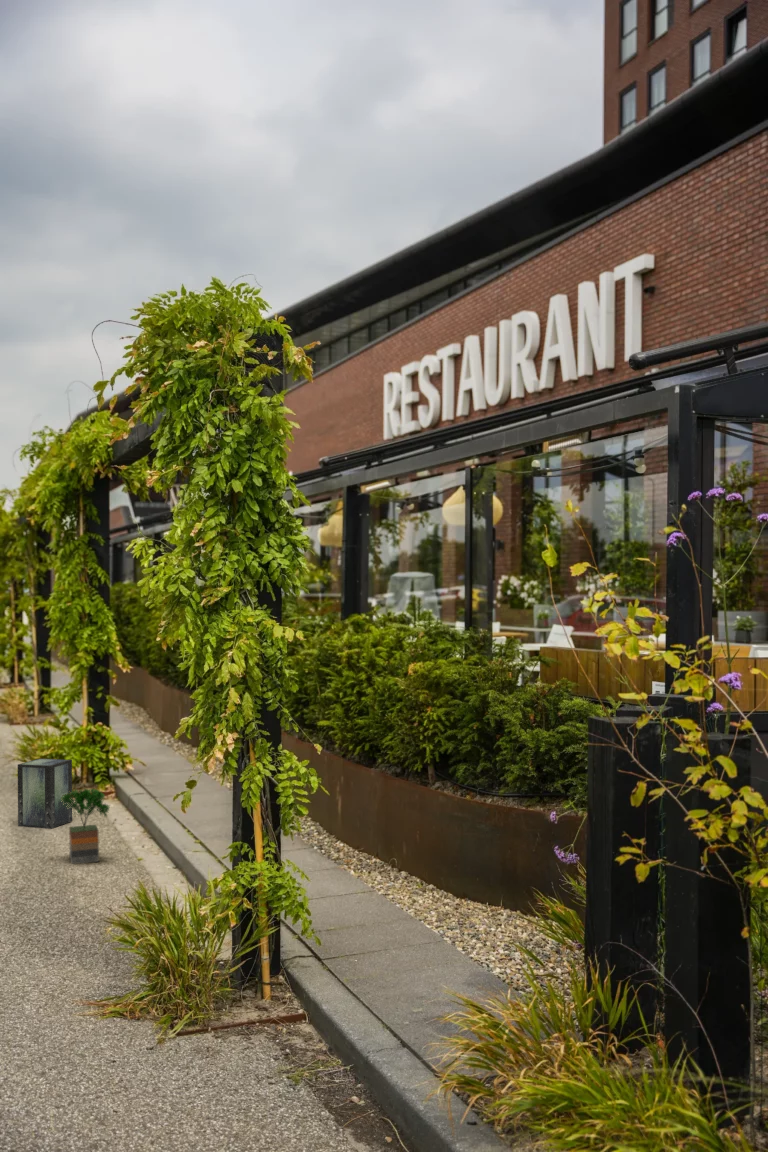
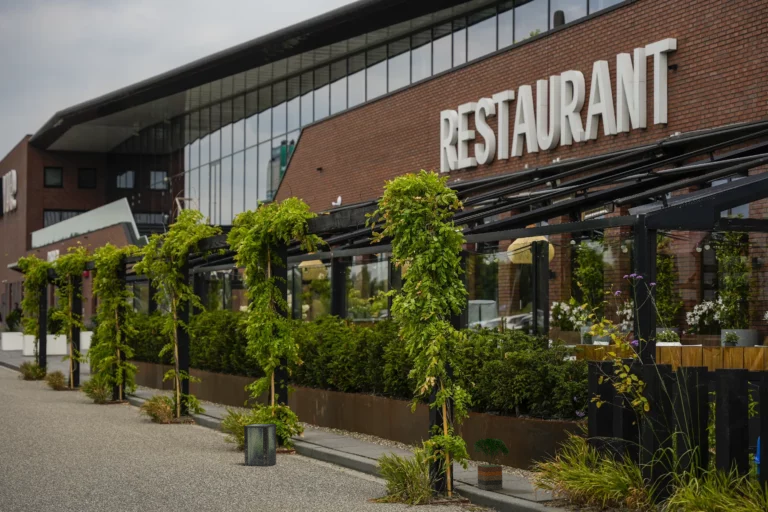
potted tree: present [61,789,110,864] -> present [474,438,509,490]

